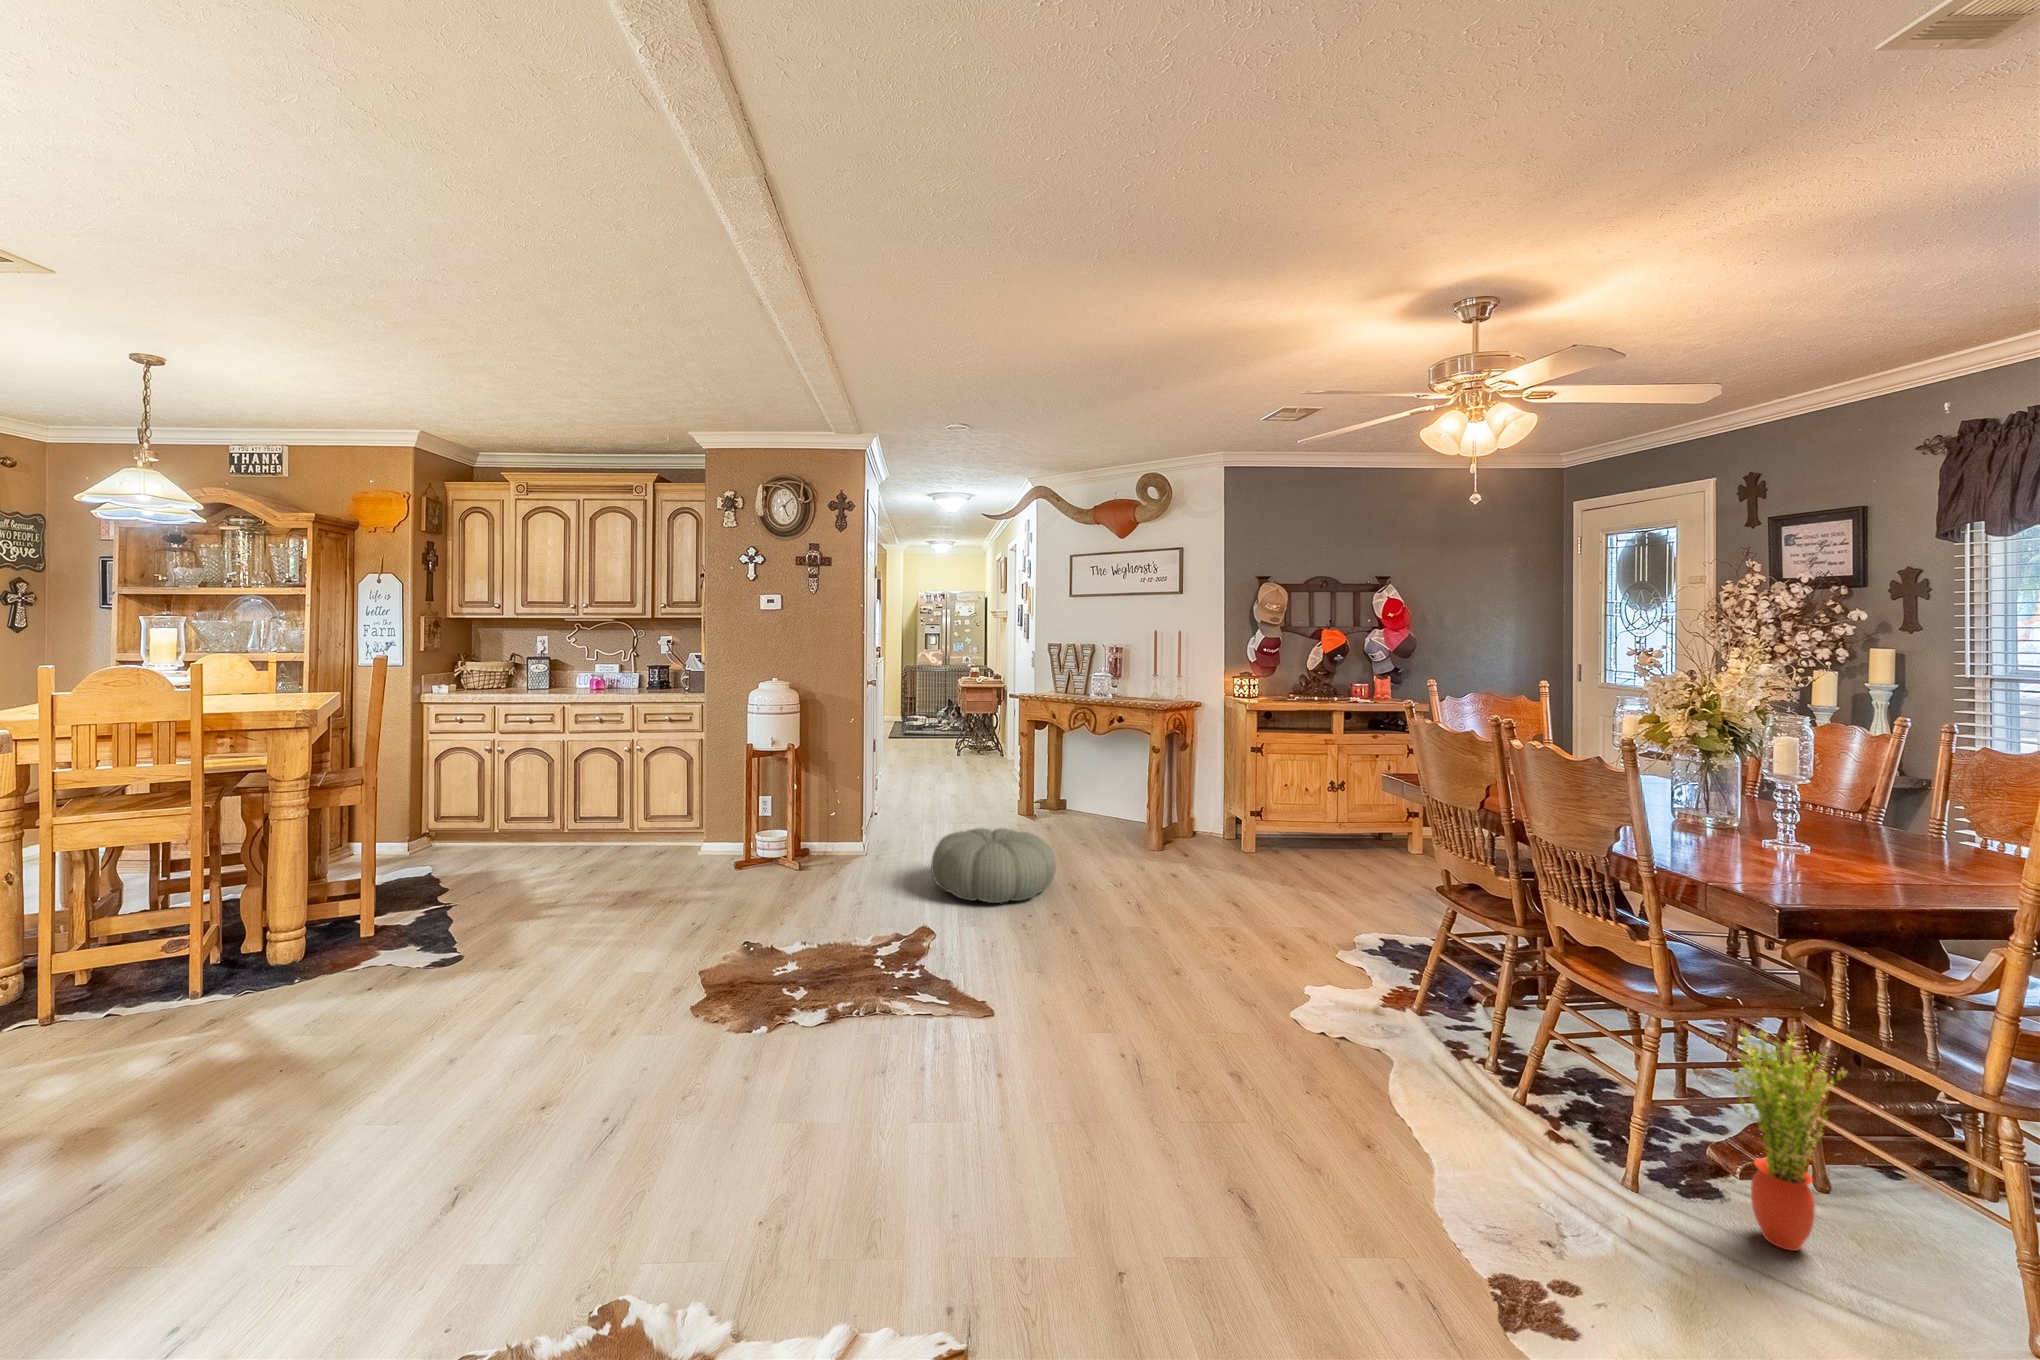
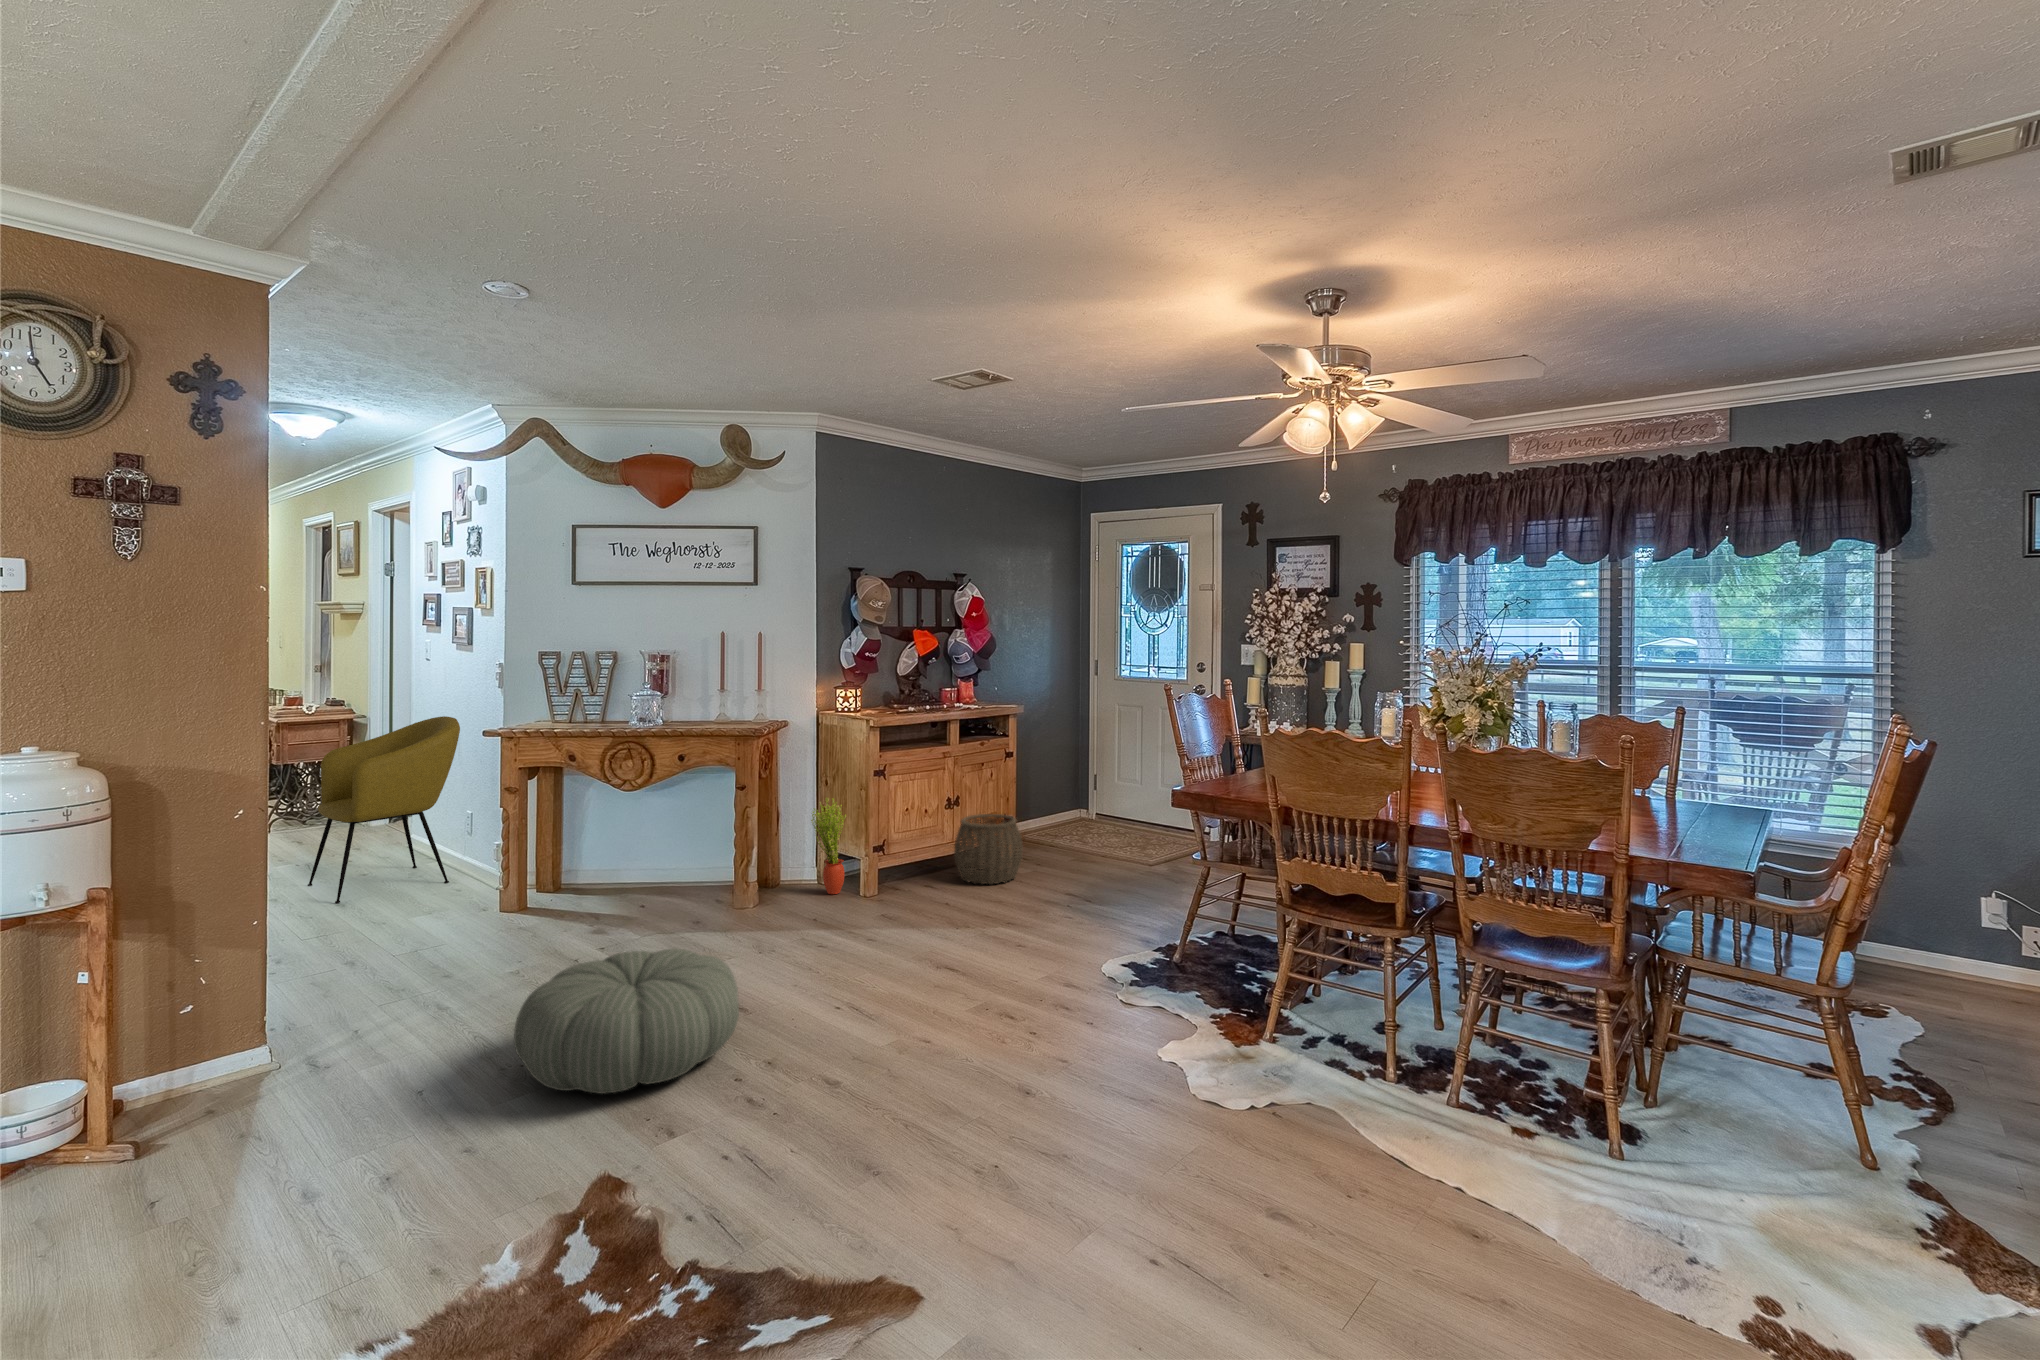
armchair: none [954,685,1024,790] -> present [308,716,460,903]
woven basket: none [1328,799,1398,864] -> present [954,814,1023,884]
potted plant: present [1732,1026,1847,1251] -> present [811,798,846,894]

